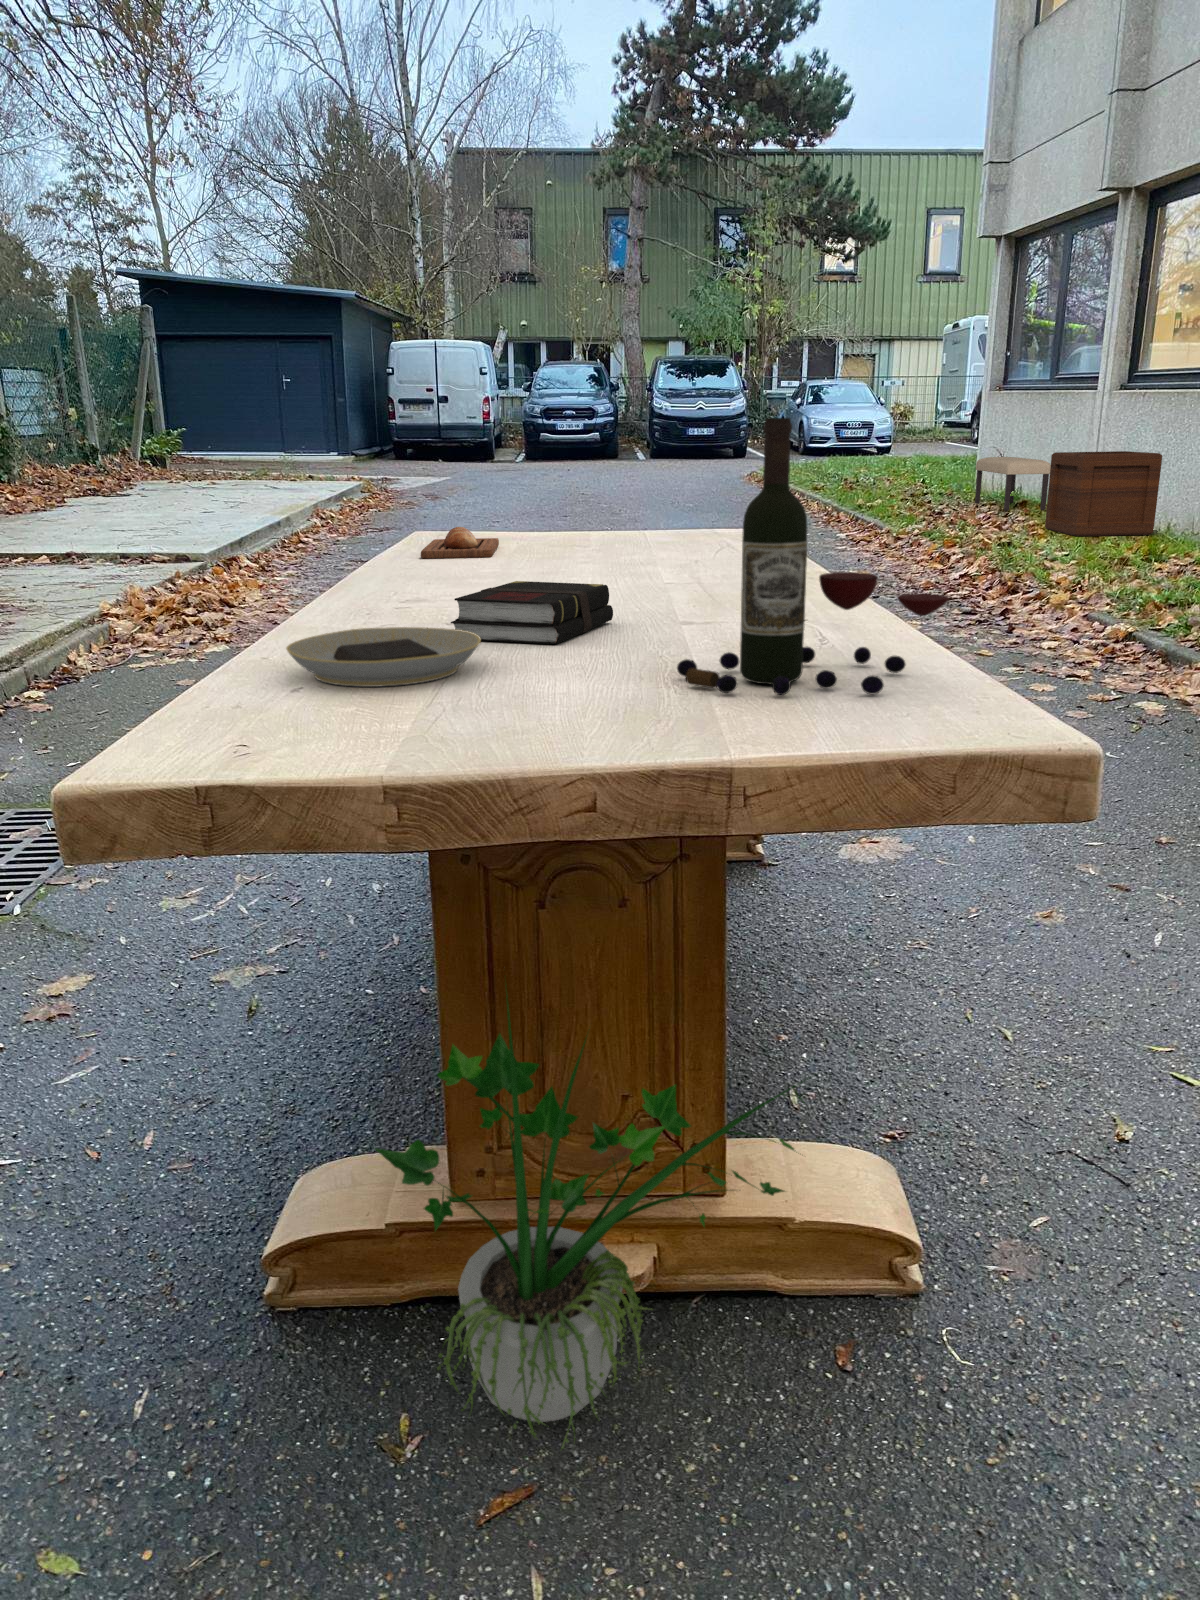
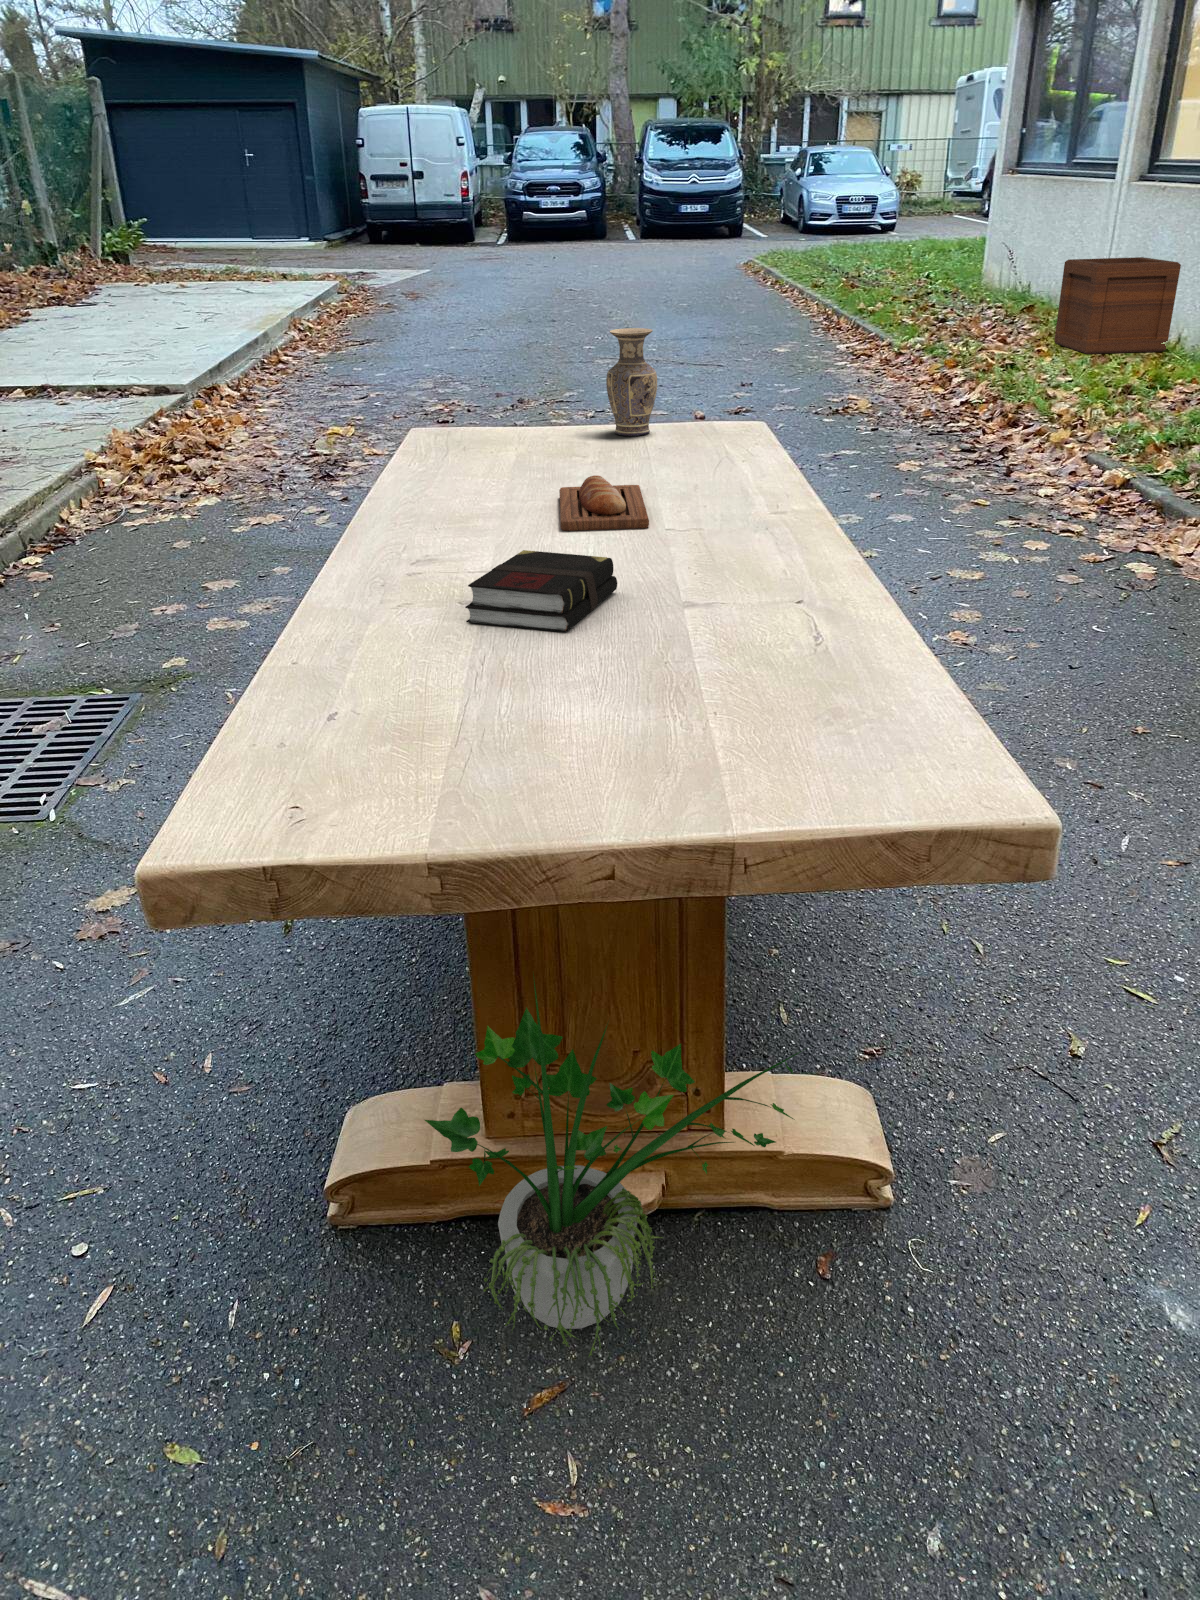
wine bottle: present [677,418,949,695] -> none [681,462,938,722]
vase: none [611,440,662,542] -> present [606,328,657,436]
bench: present [975,457,1051,511] -> none [983,255,1065,318]
bread loaf: present [421,527,499,559] -> present [559,475,649,531]
plate: present [286,627,481,687] -> none [320,626,499,705]

